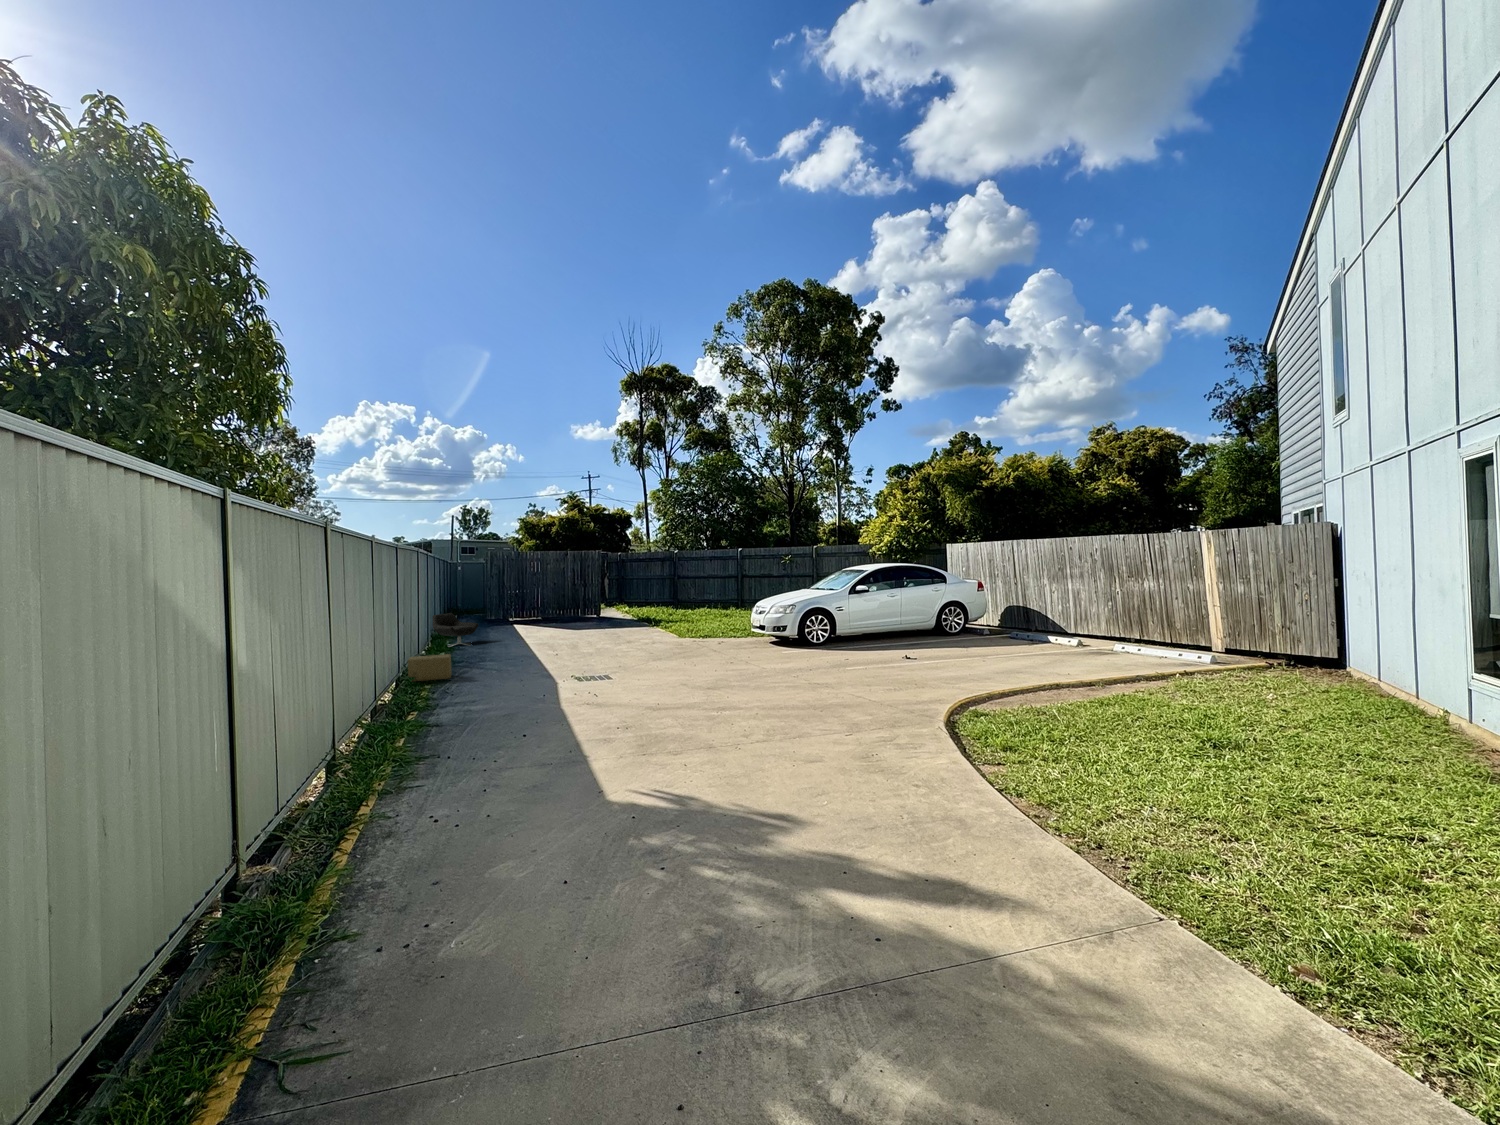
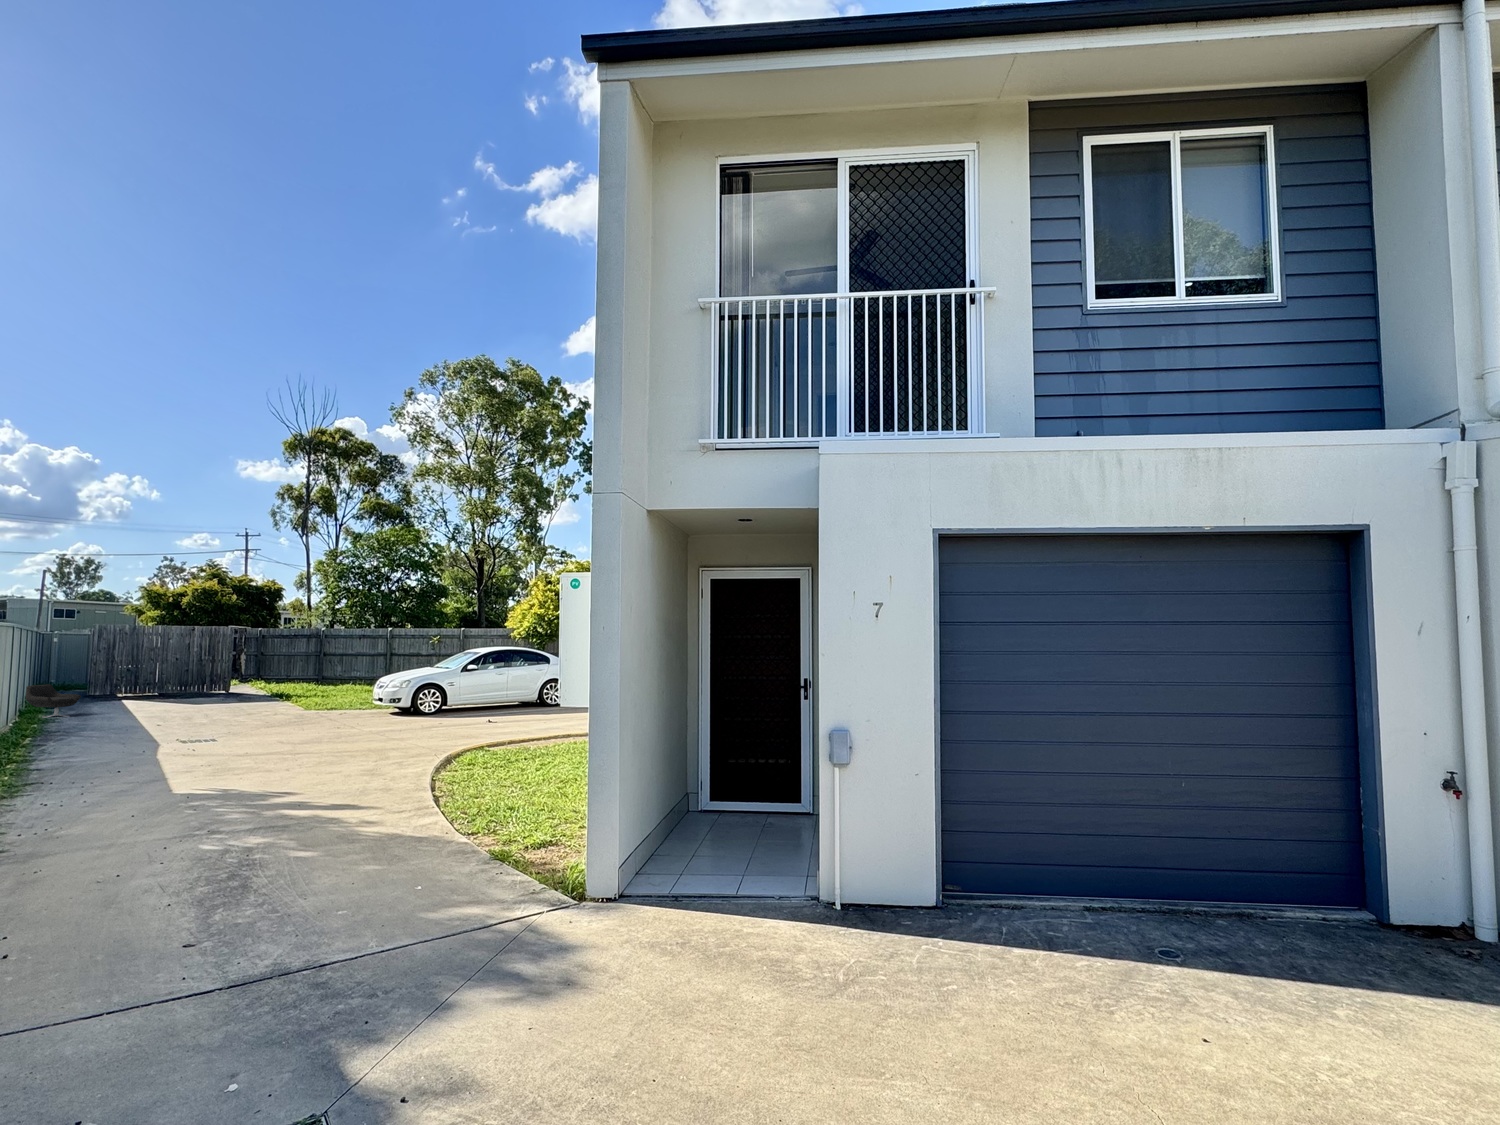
cardboard box: present [408,654,452,682] -> none [5,717,53,741]

